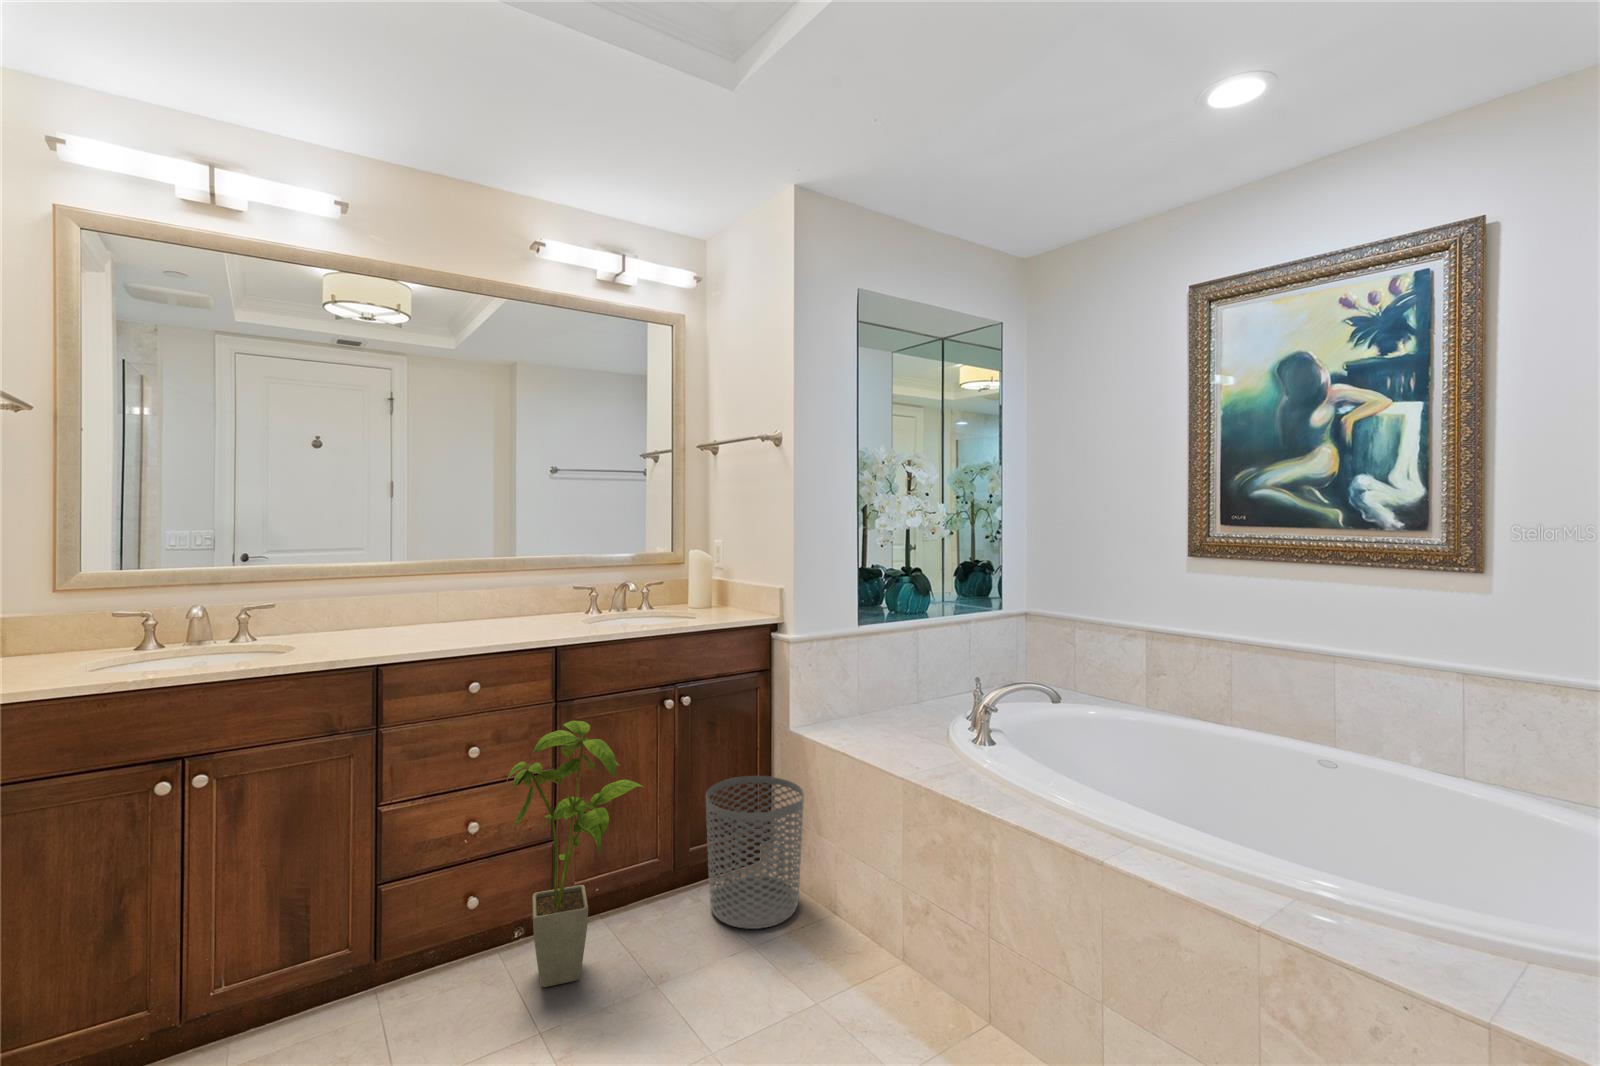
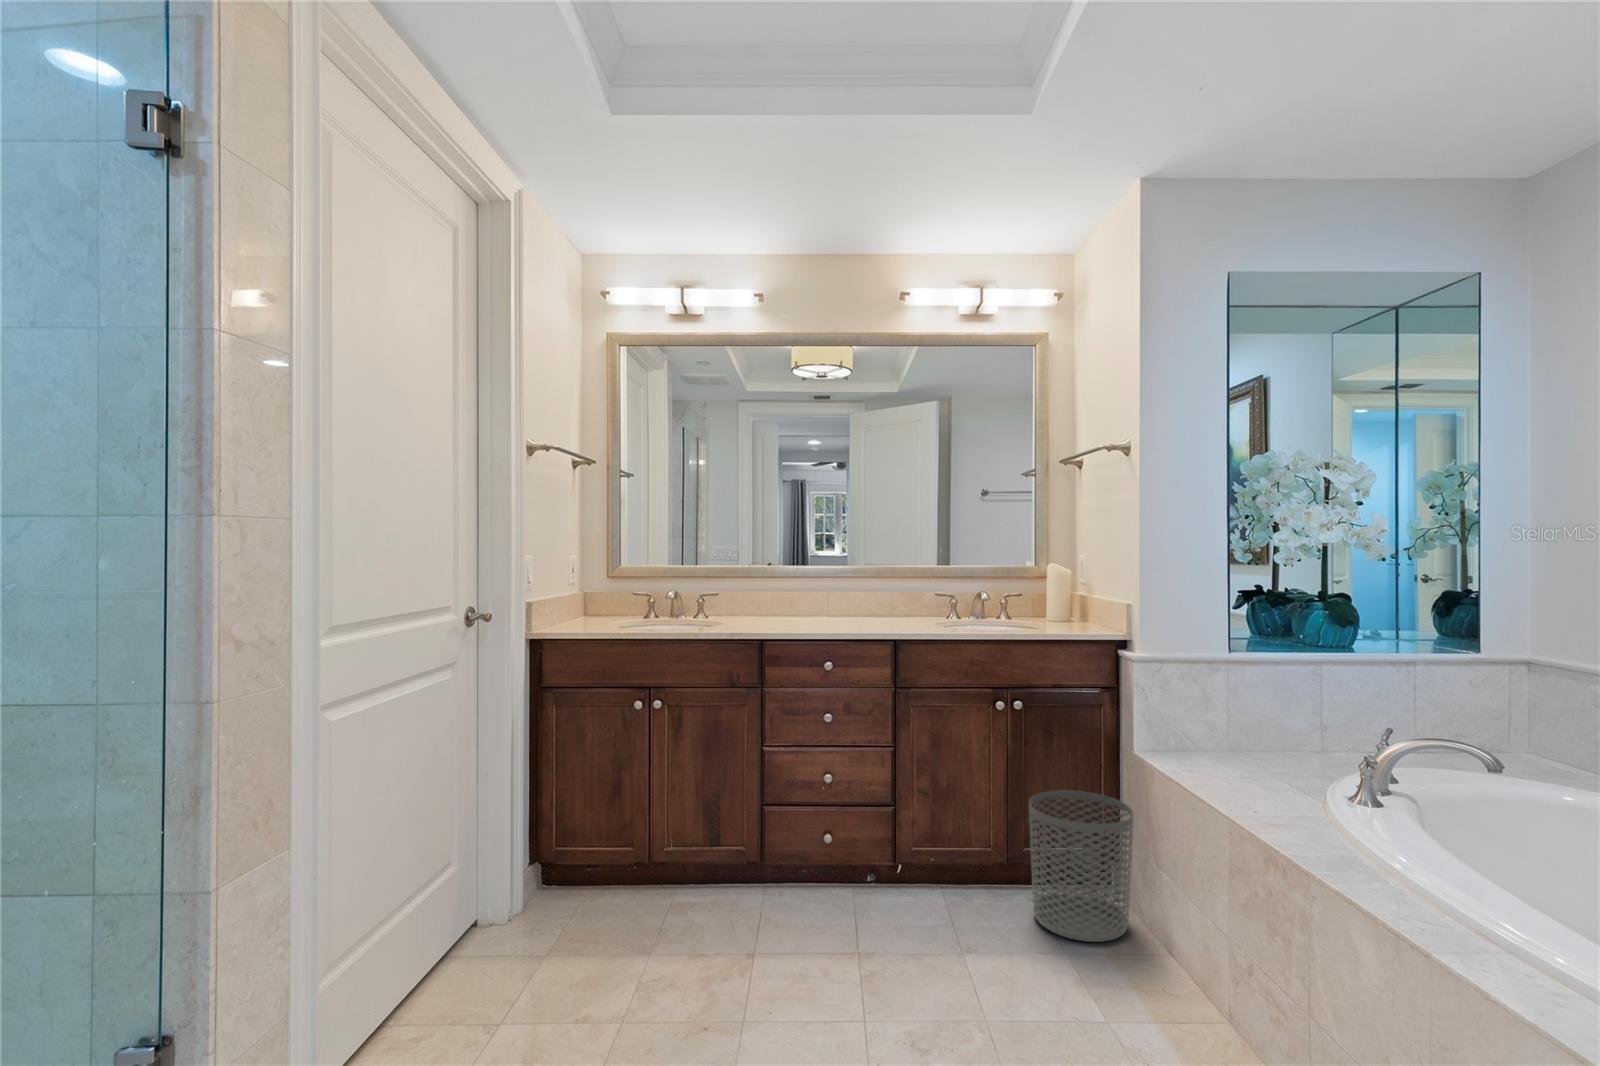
house plant: present [507,721,643,987] -> none [847,702,963,926]

